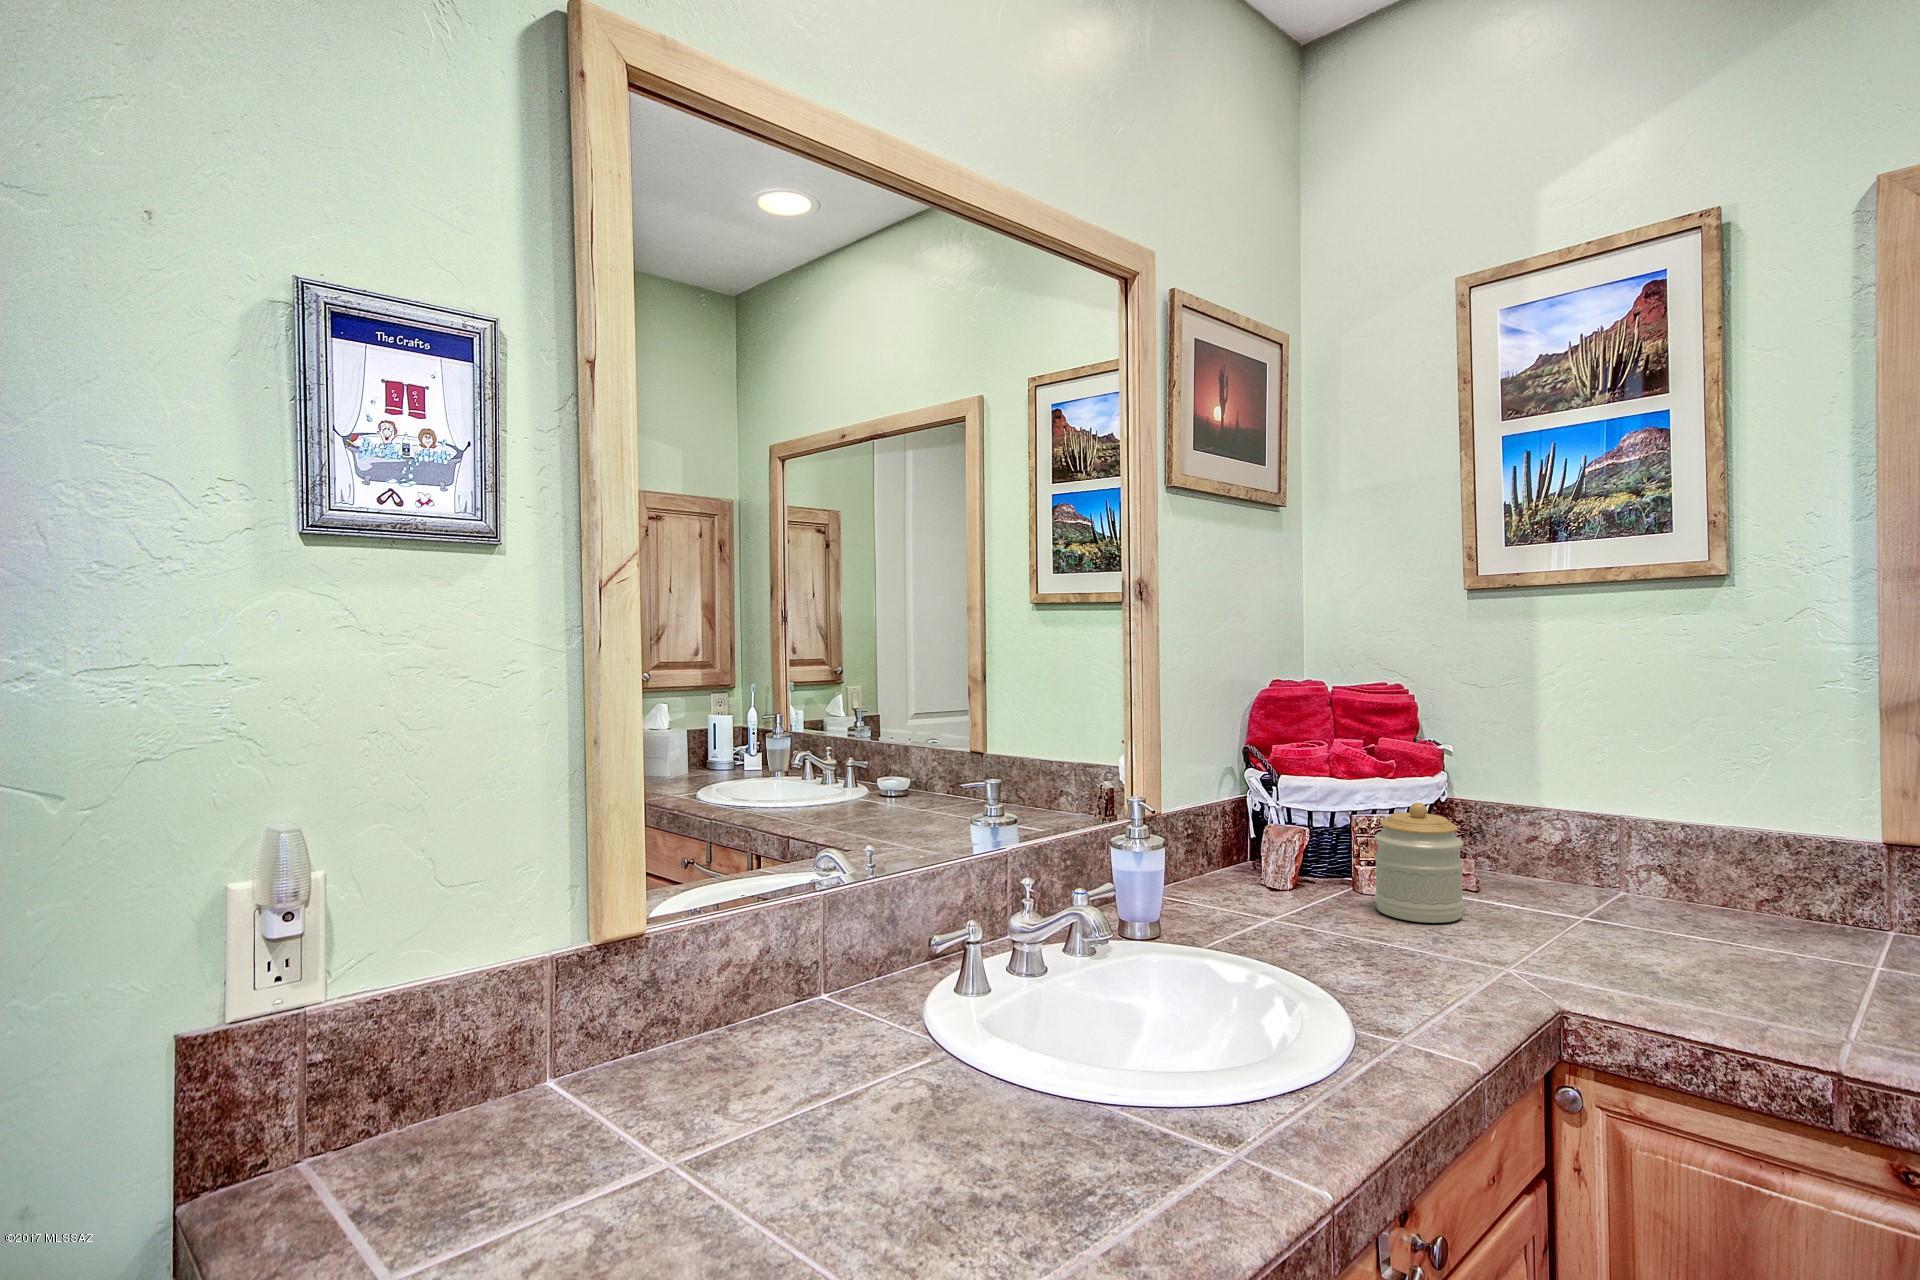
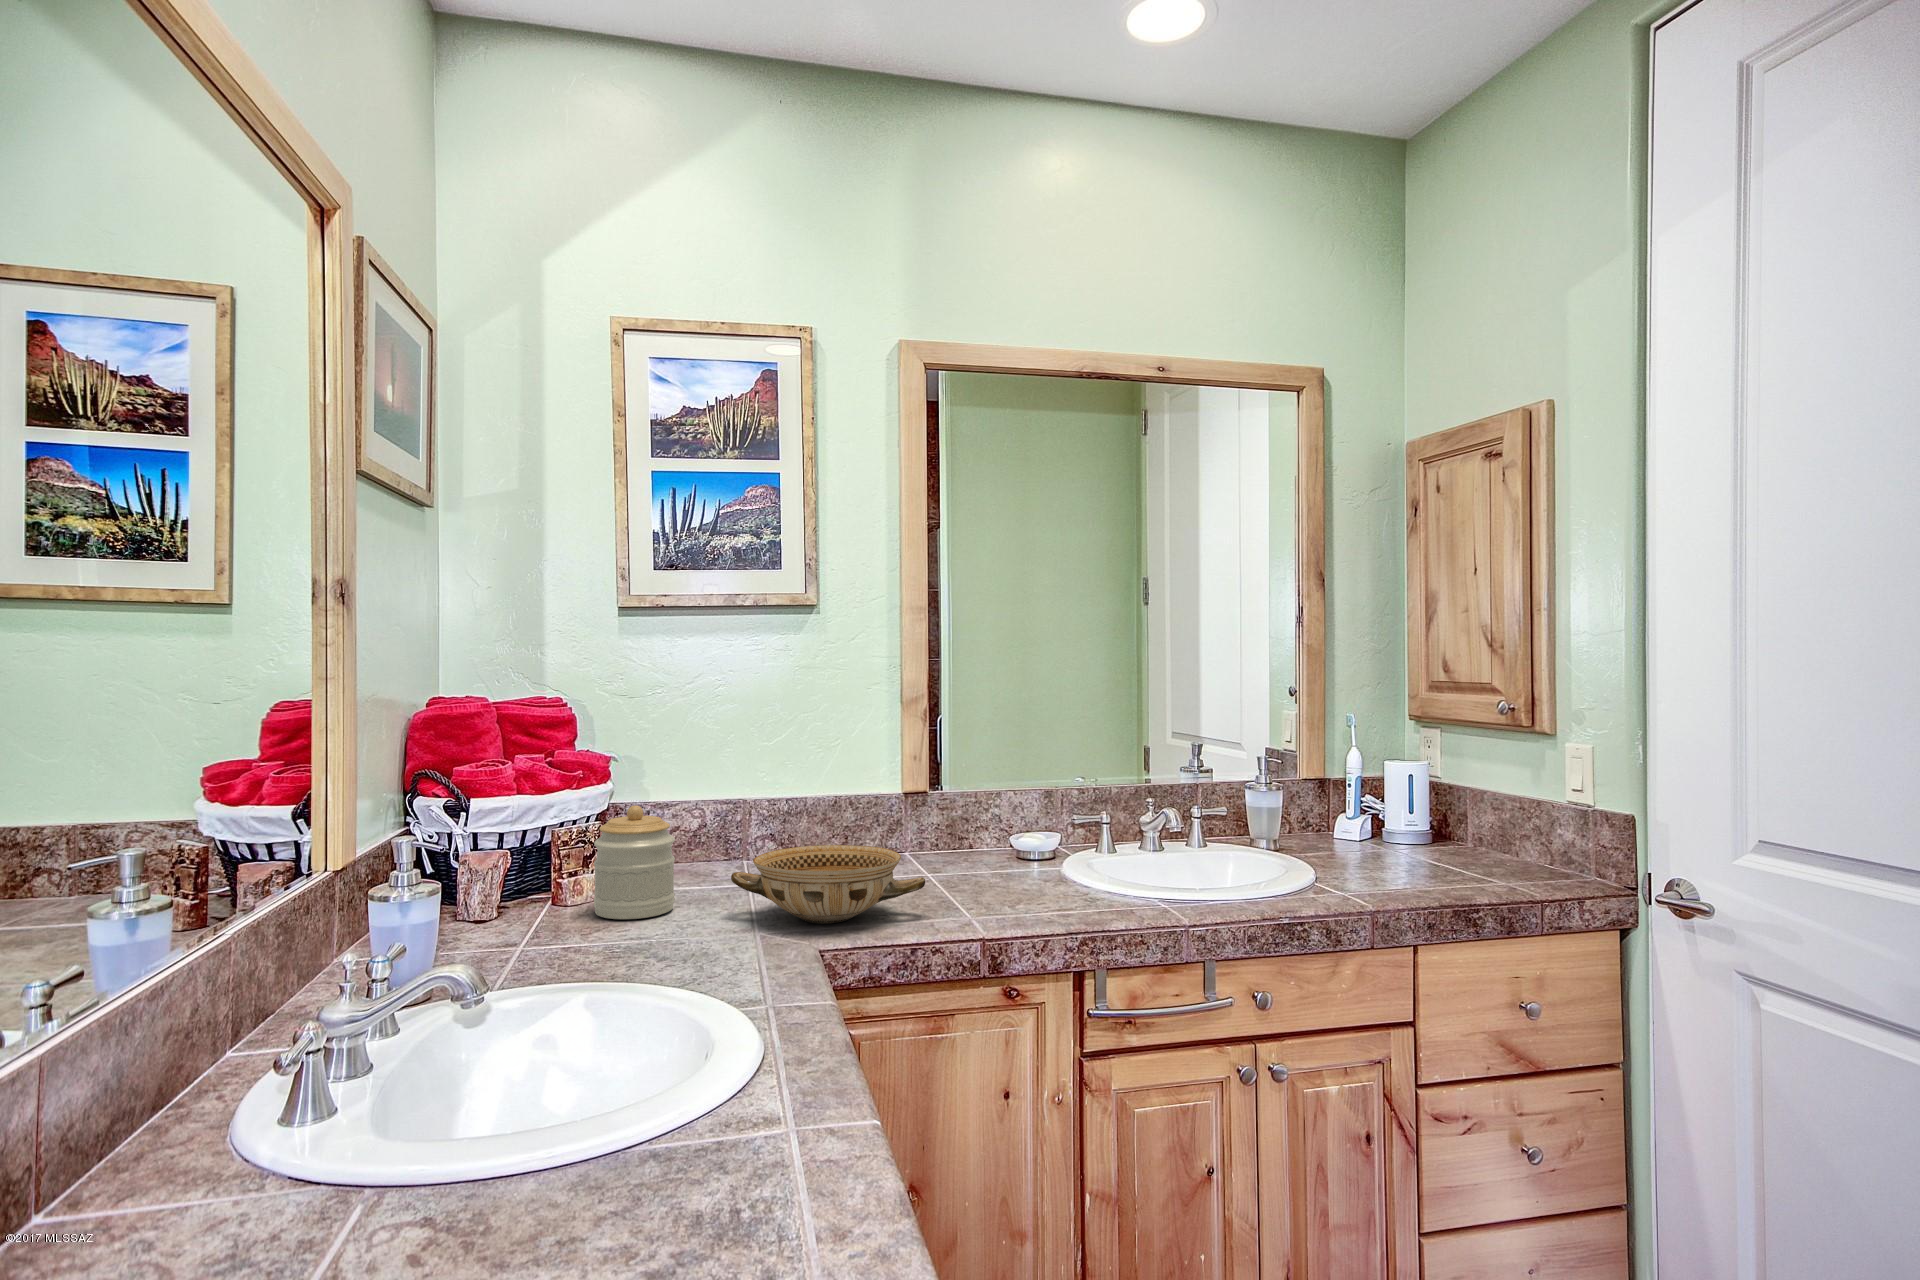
ceramic bowl: none [1507,882,1777,989] -> present [731,845,925,923]

